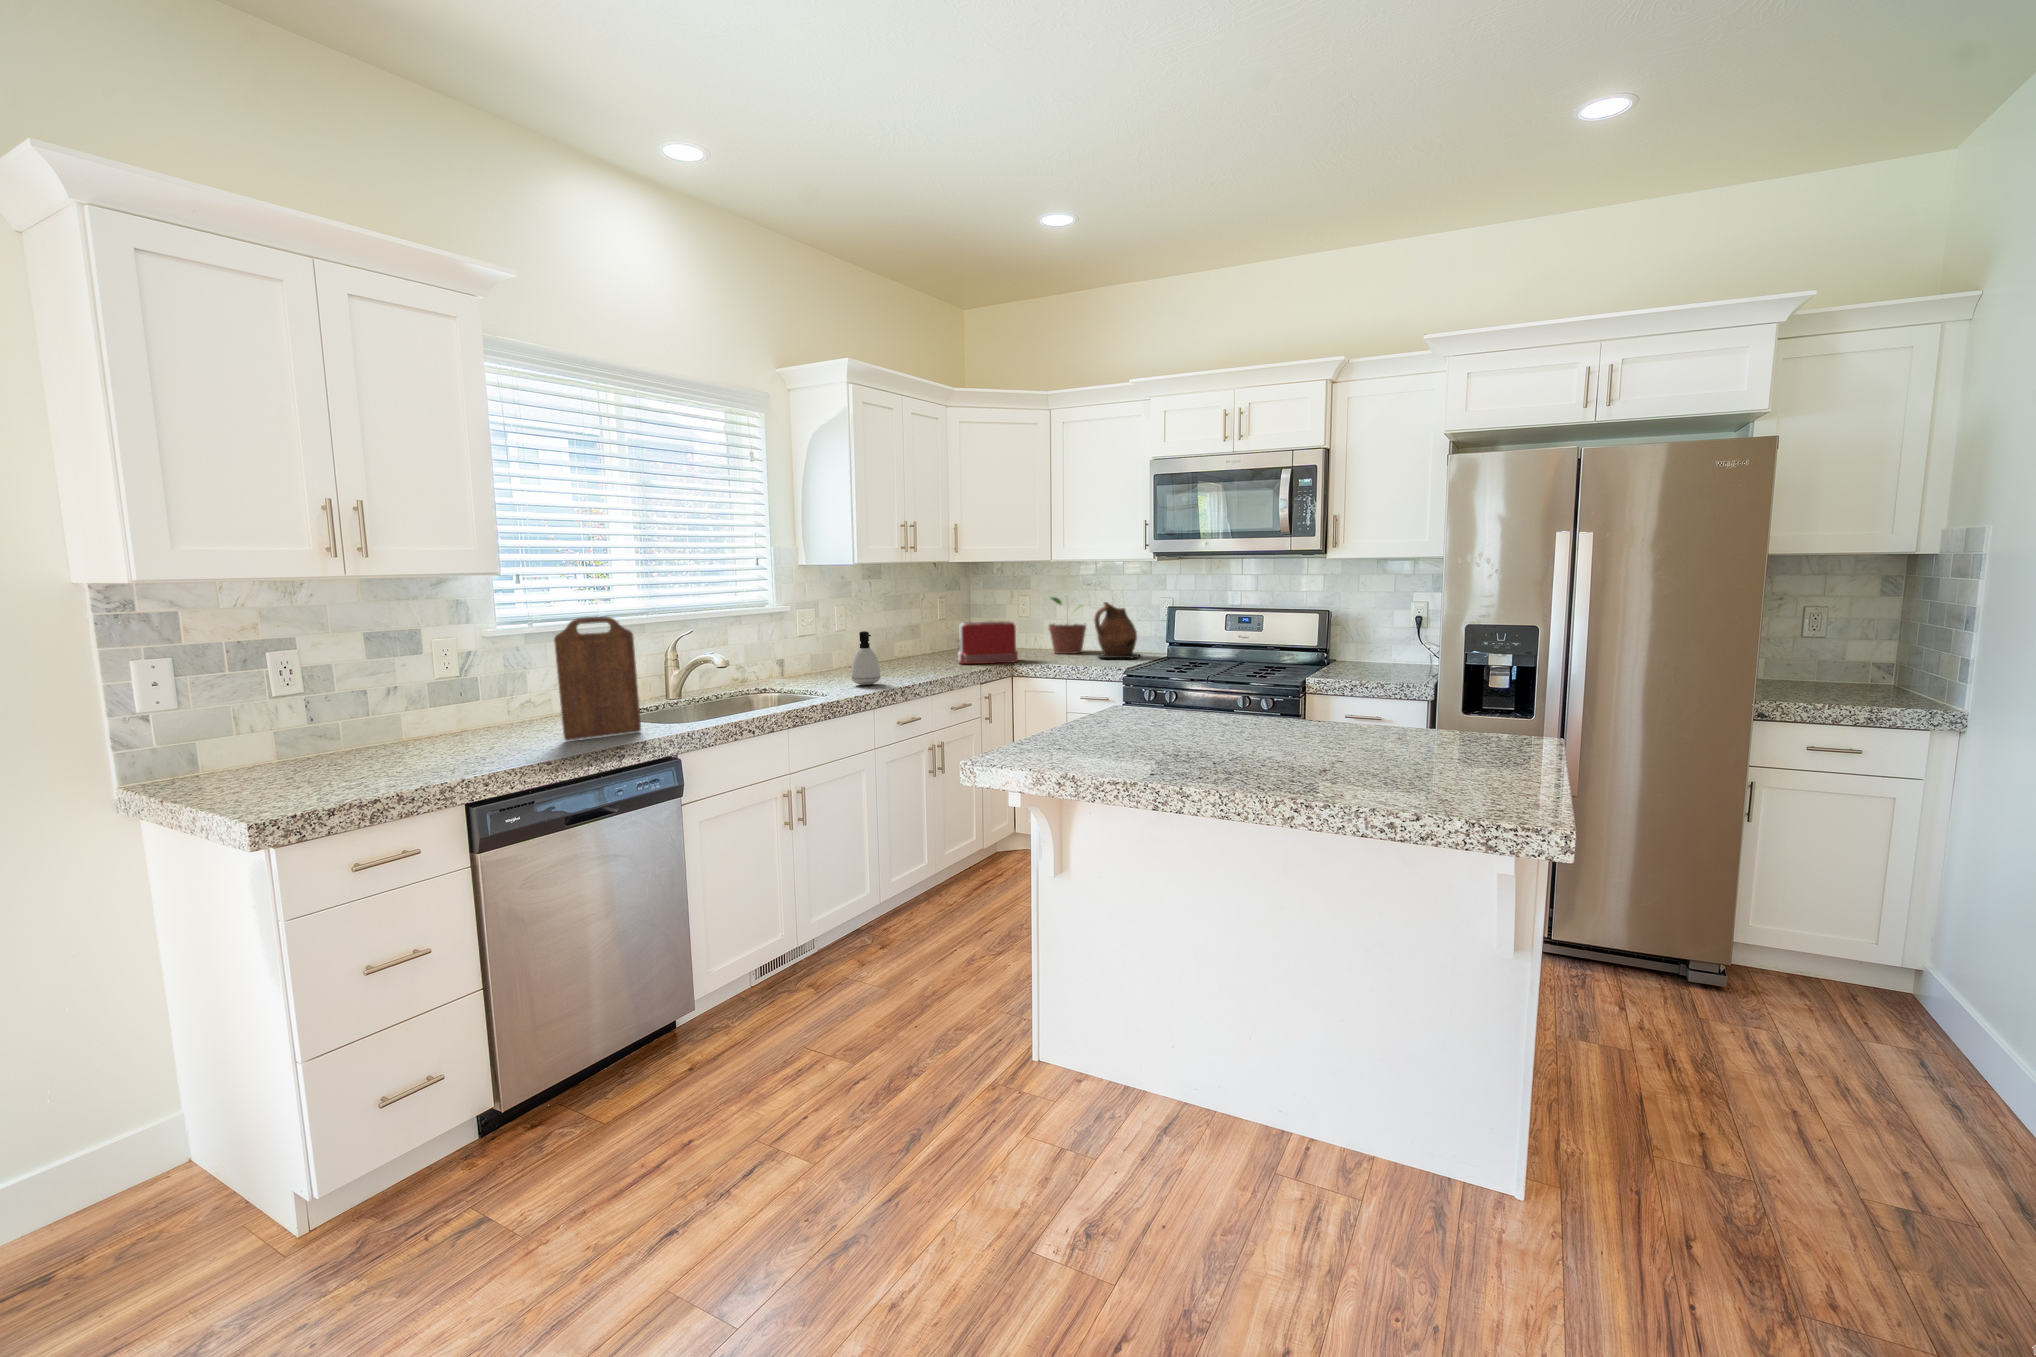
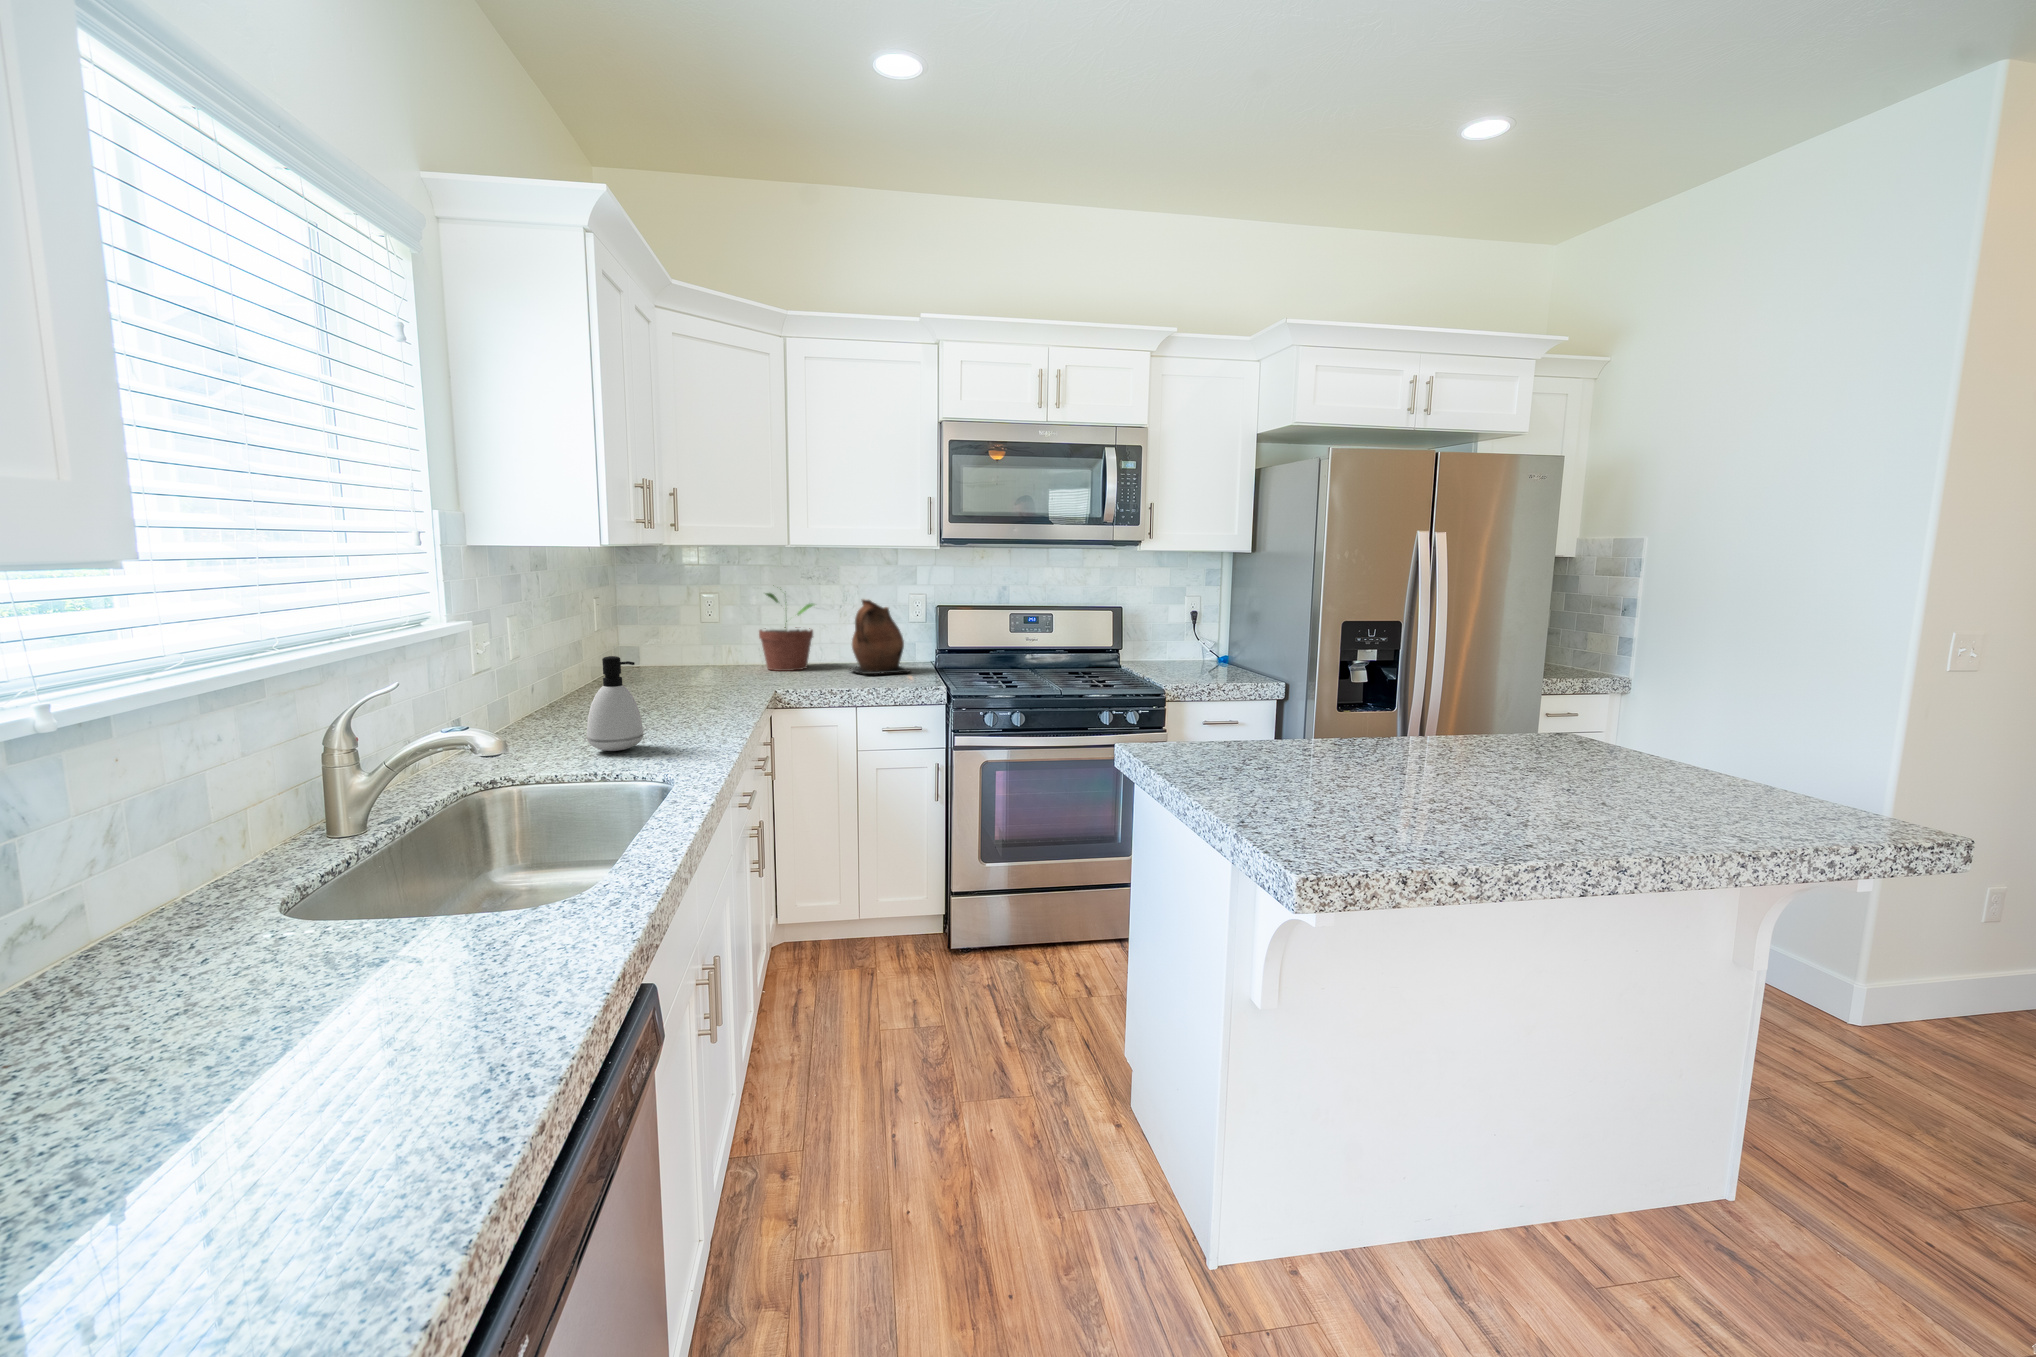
cutting board: present [554,617,641,741] -> none [70,661,352,1054]
toaster: present [956,621,1018,664] -> none [661,629,758,697]

